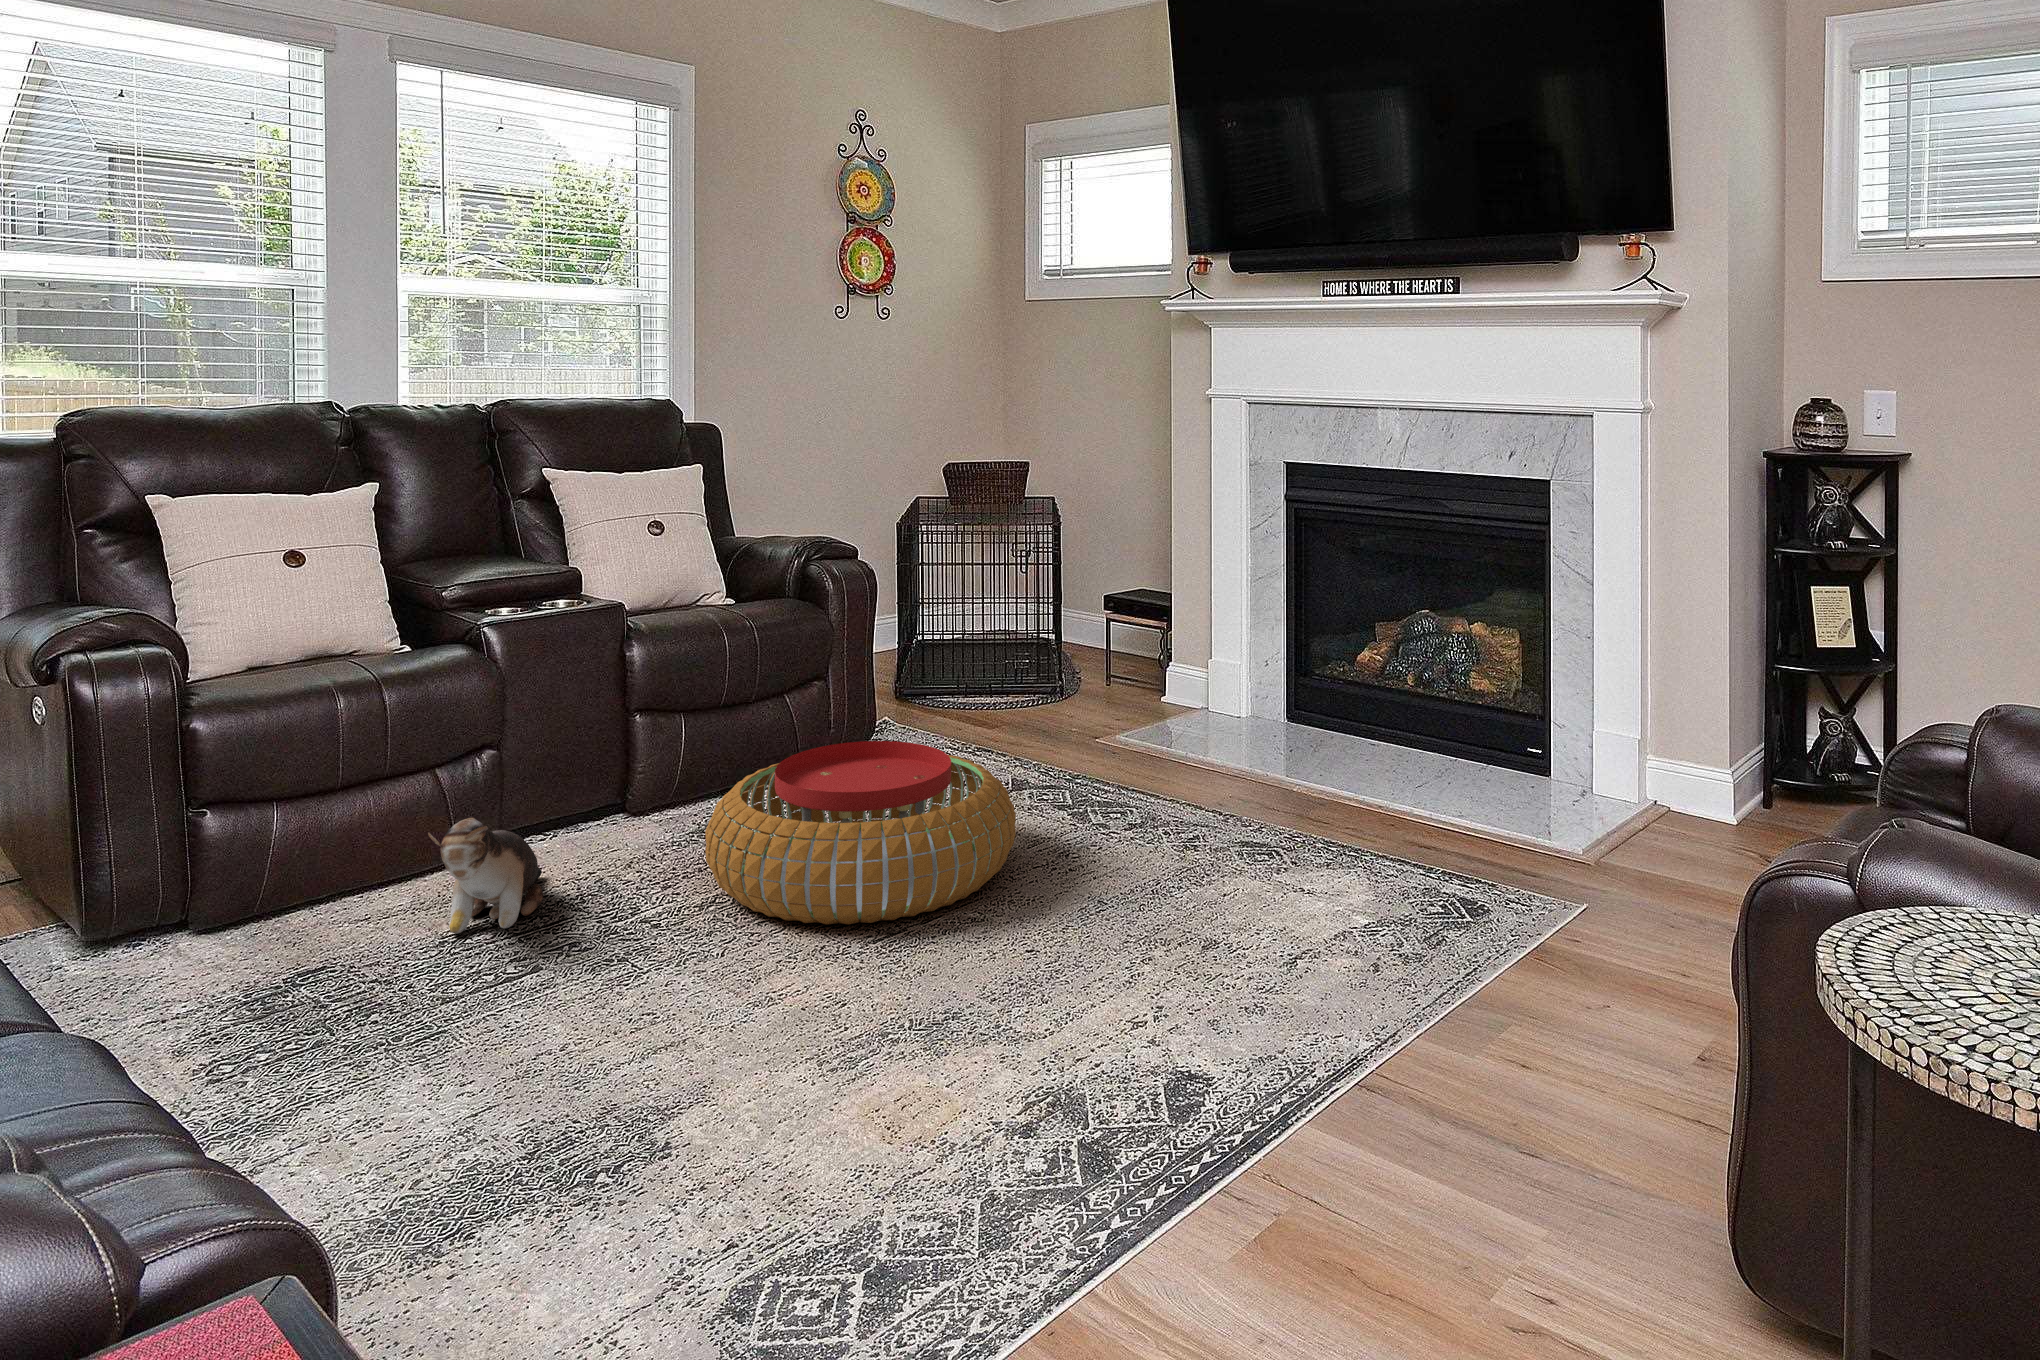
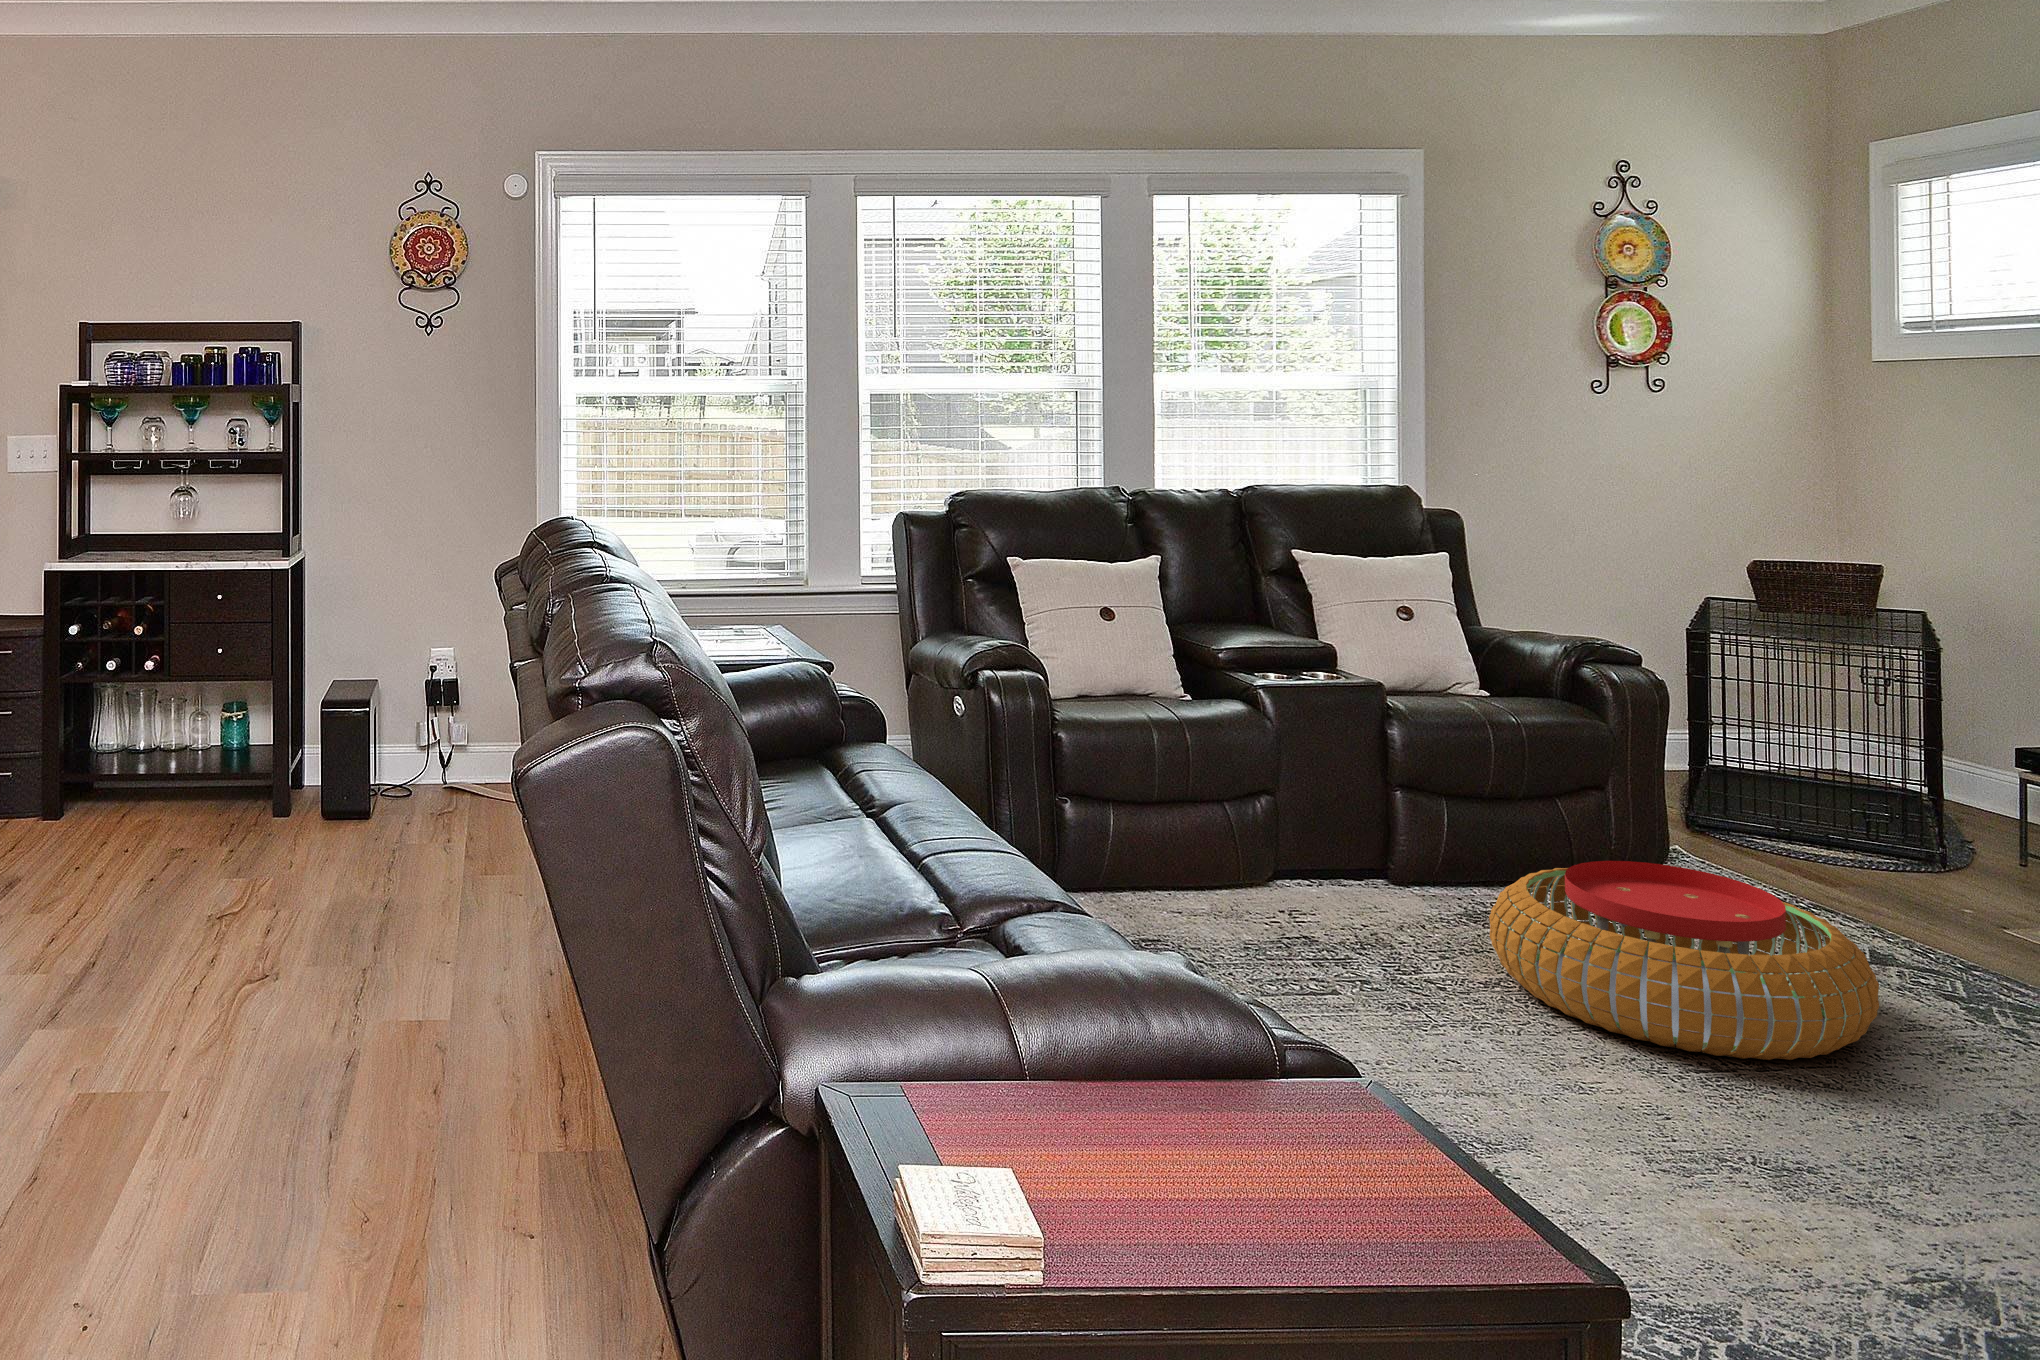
plush toy: present [428,818,543,933] -> none [1238,855,1331,957]

